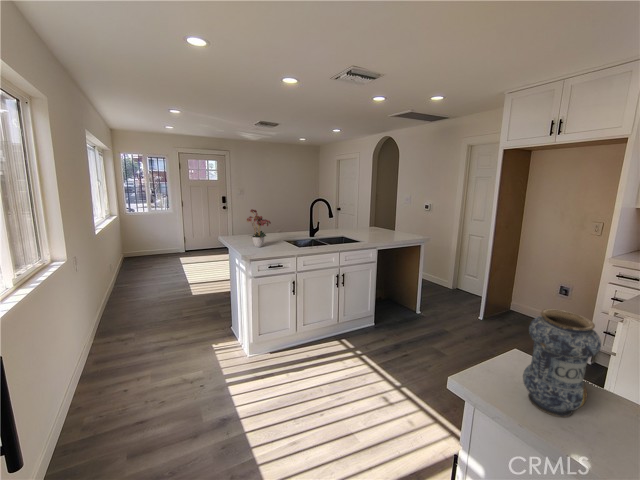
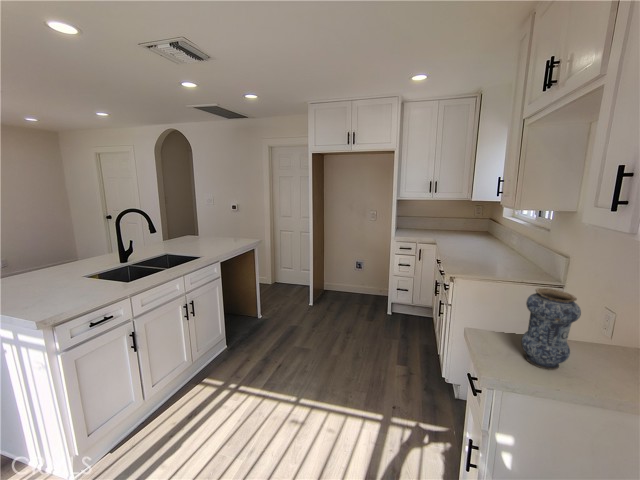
flower arrangement: present [247,209,271,247] -> none [10,233,76,300]

